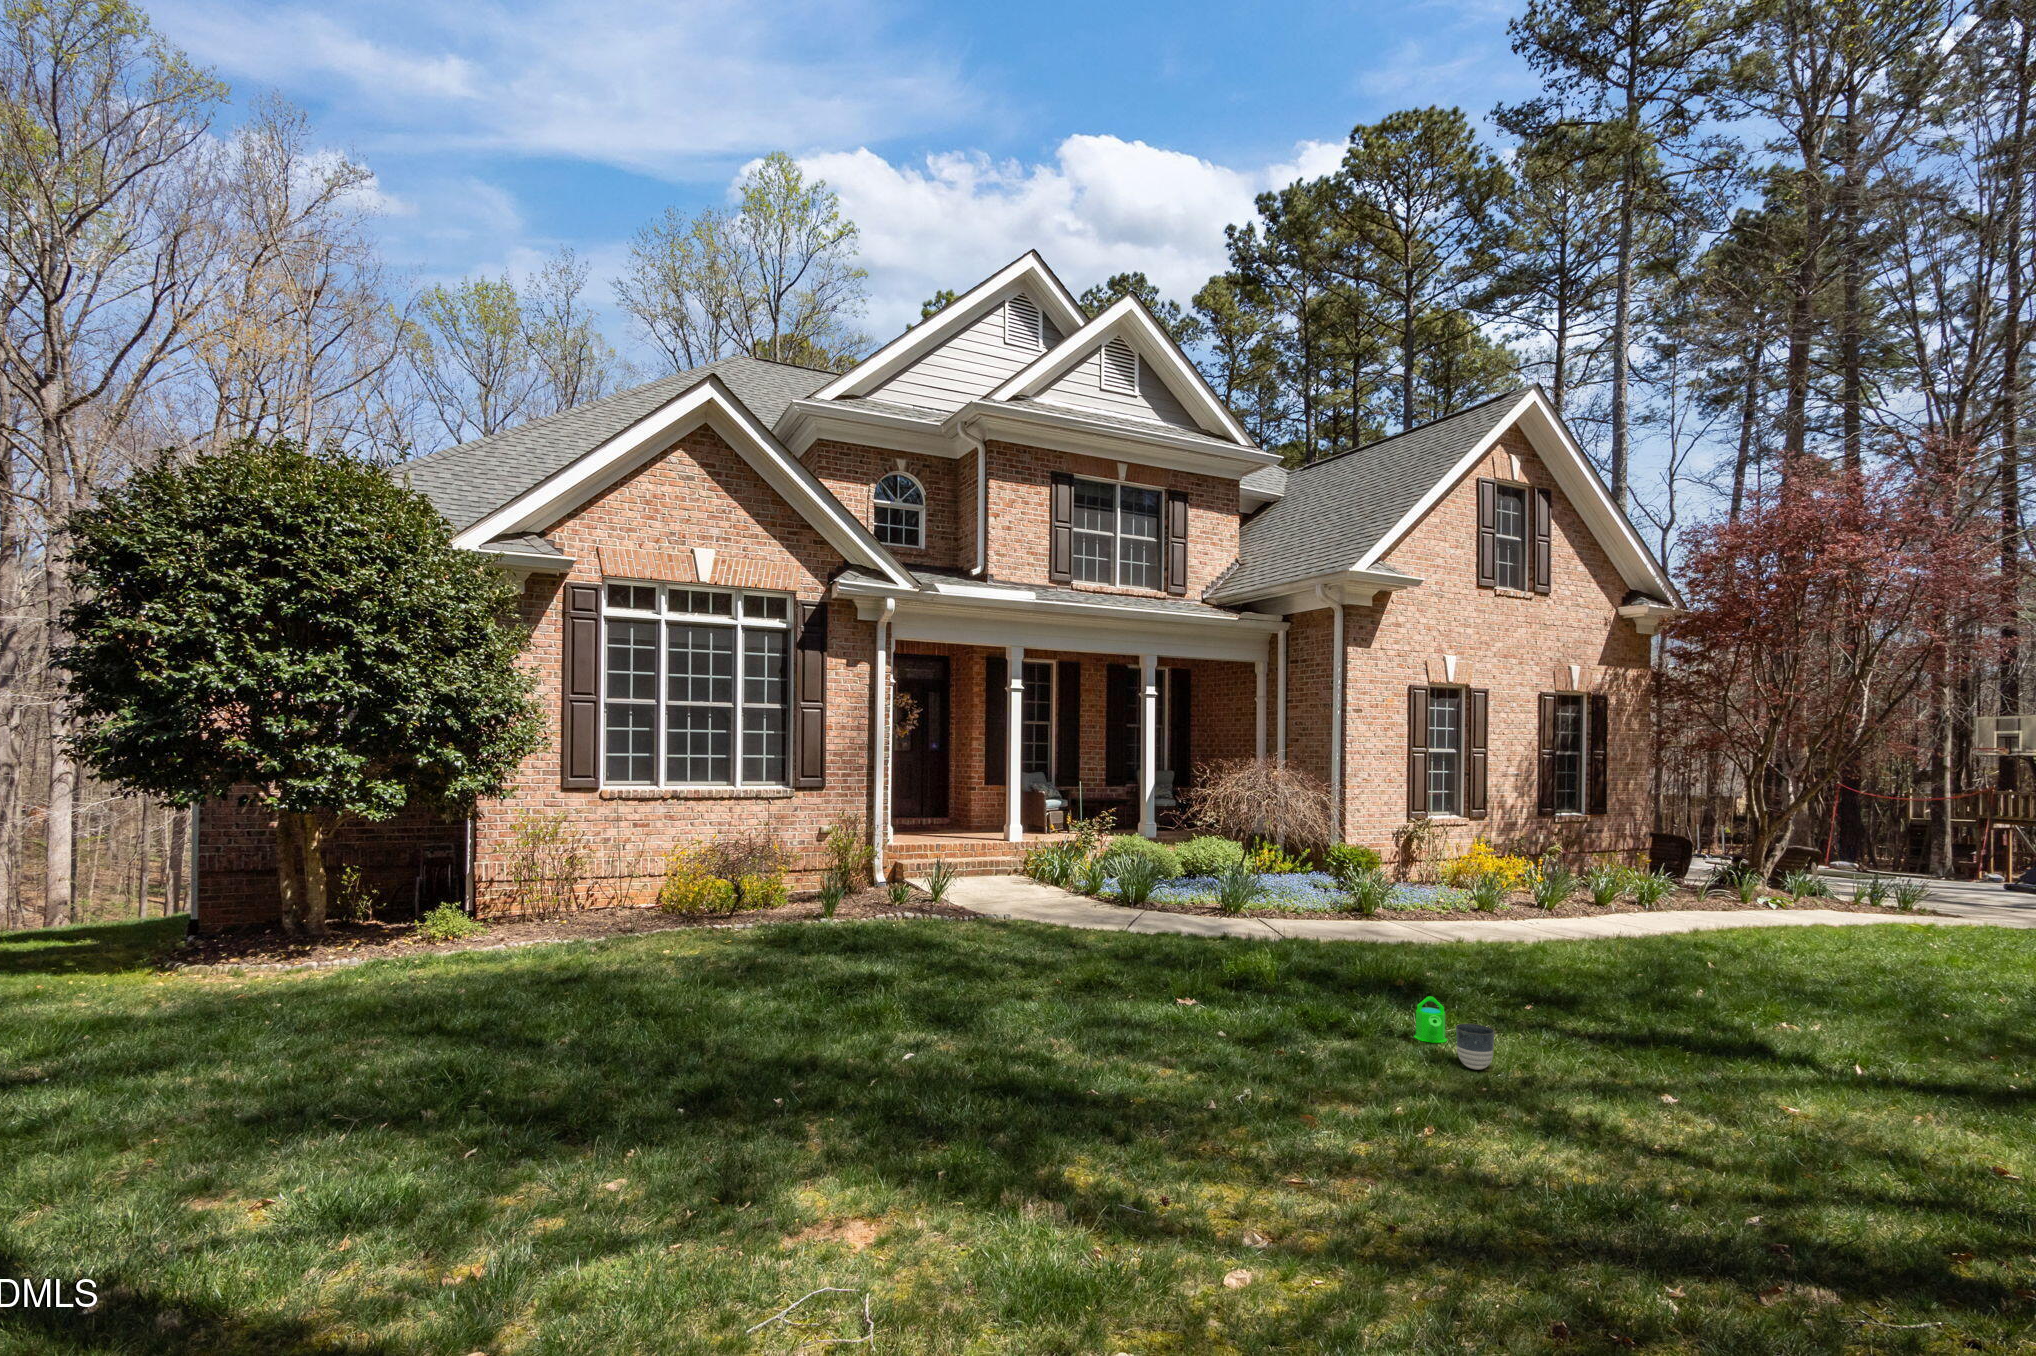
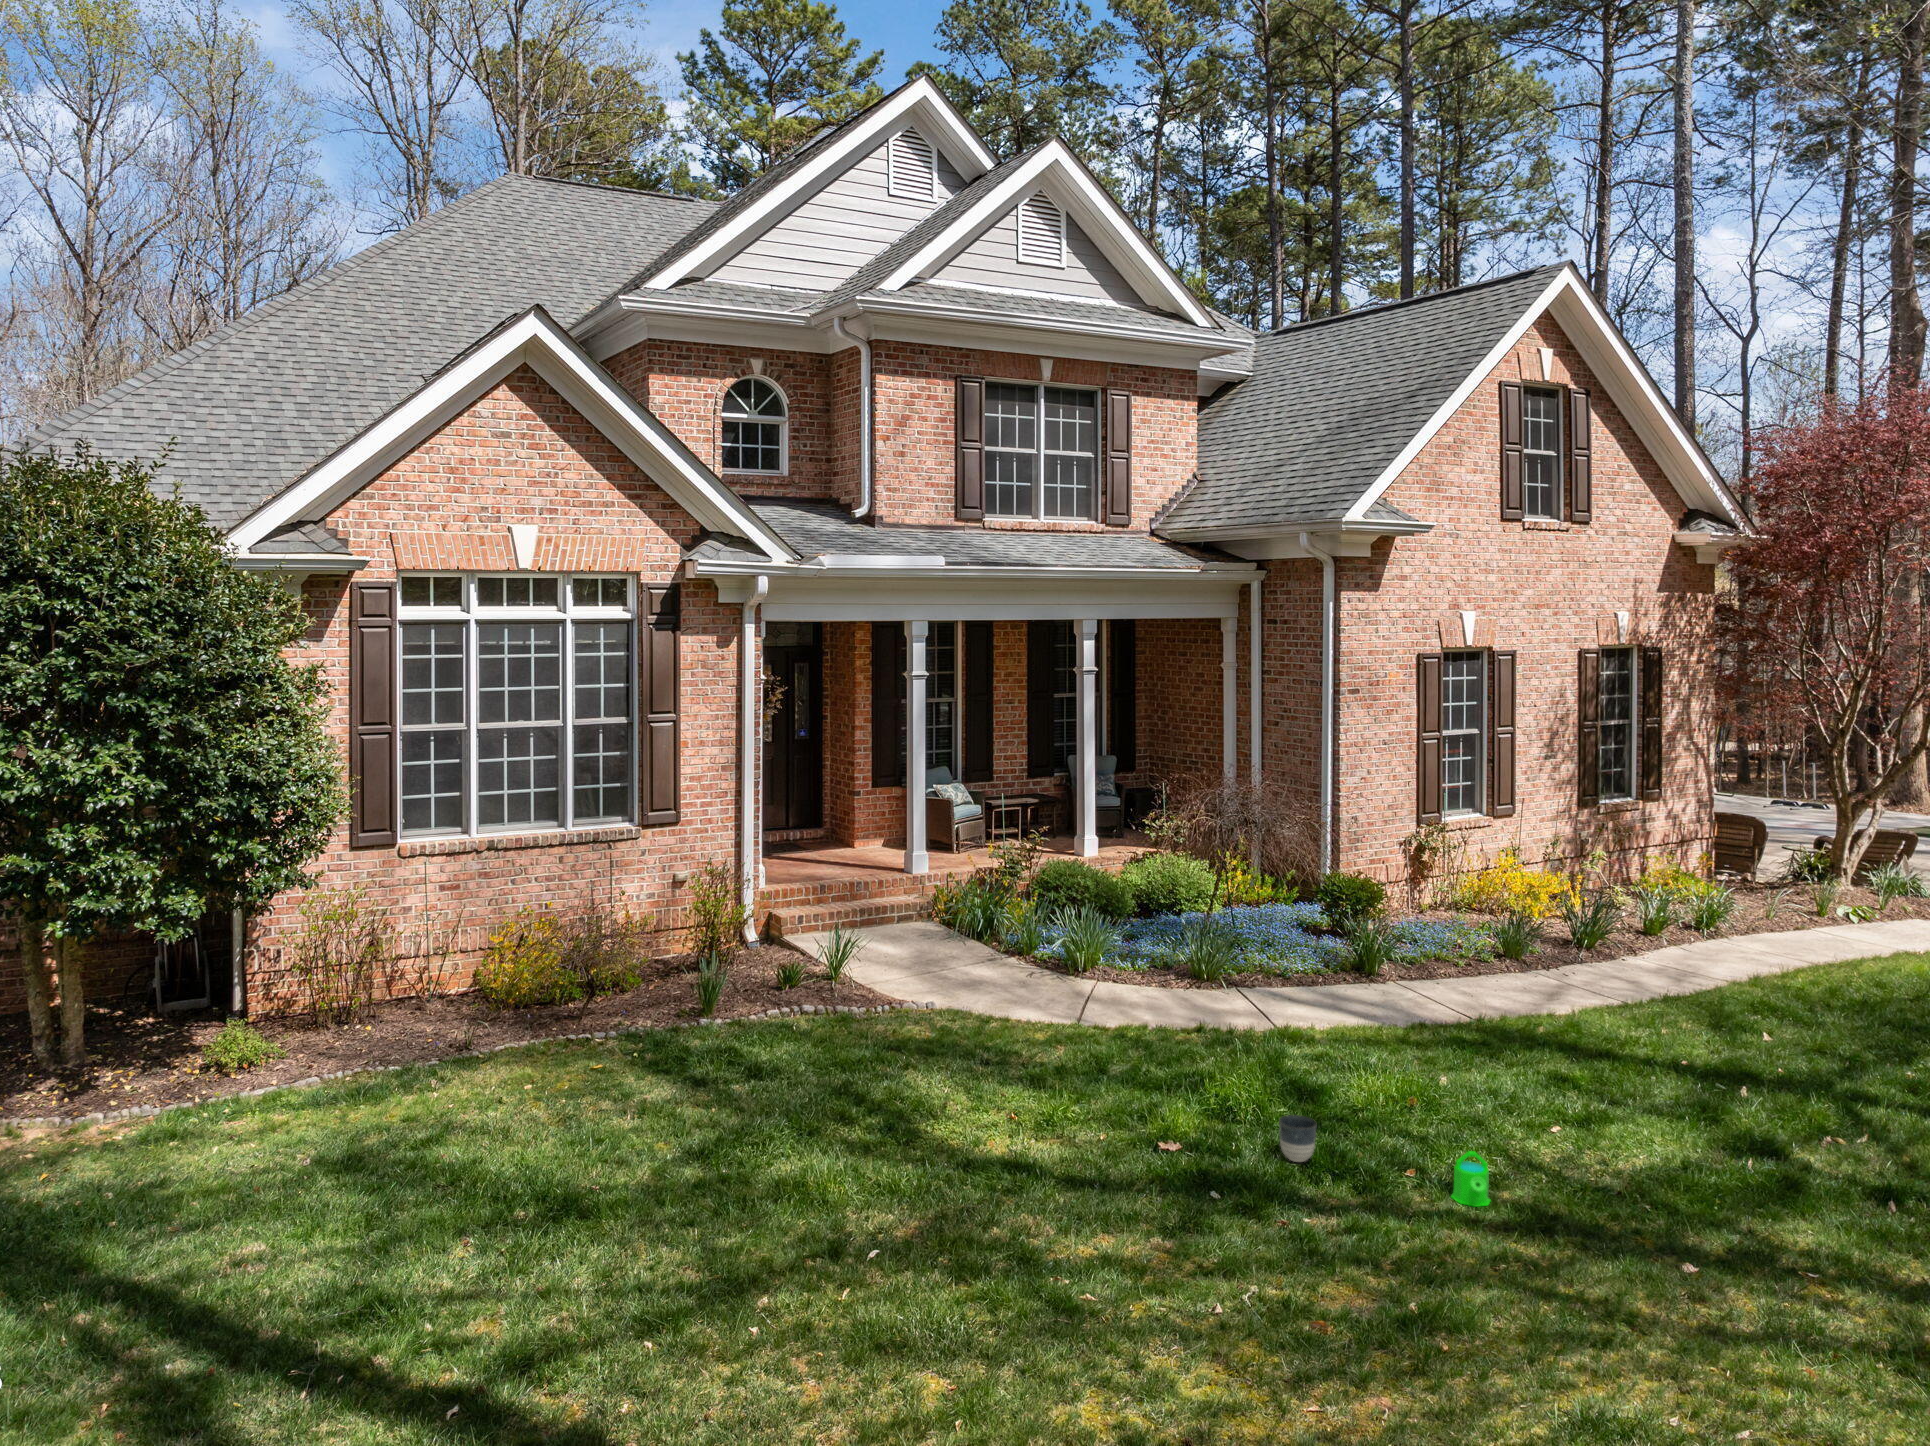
planter: present [1456,1024,1494,1070] -> present [1279,1115,1316,1162]

